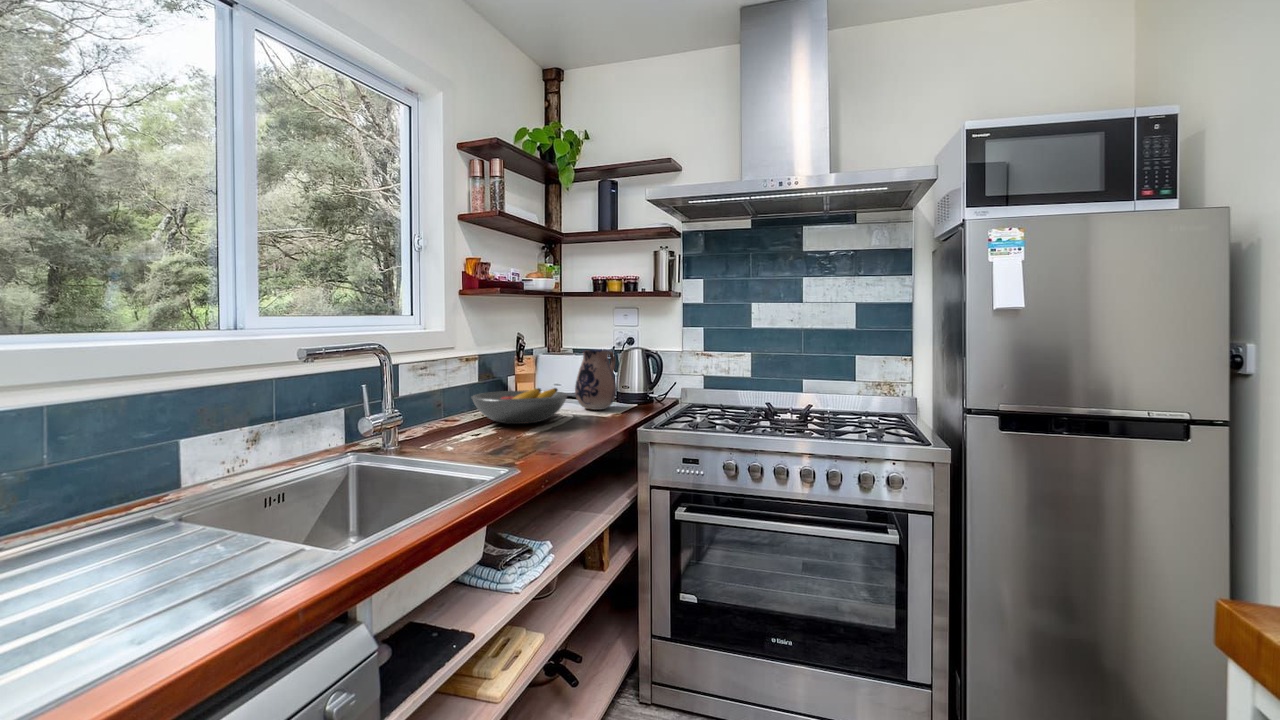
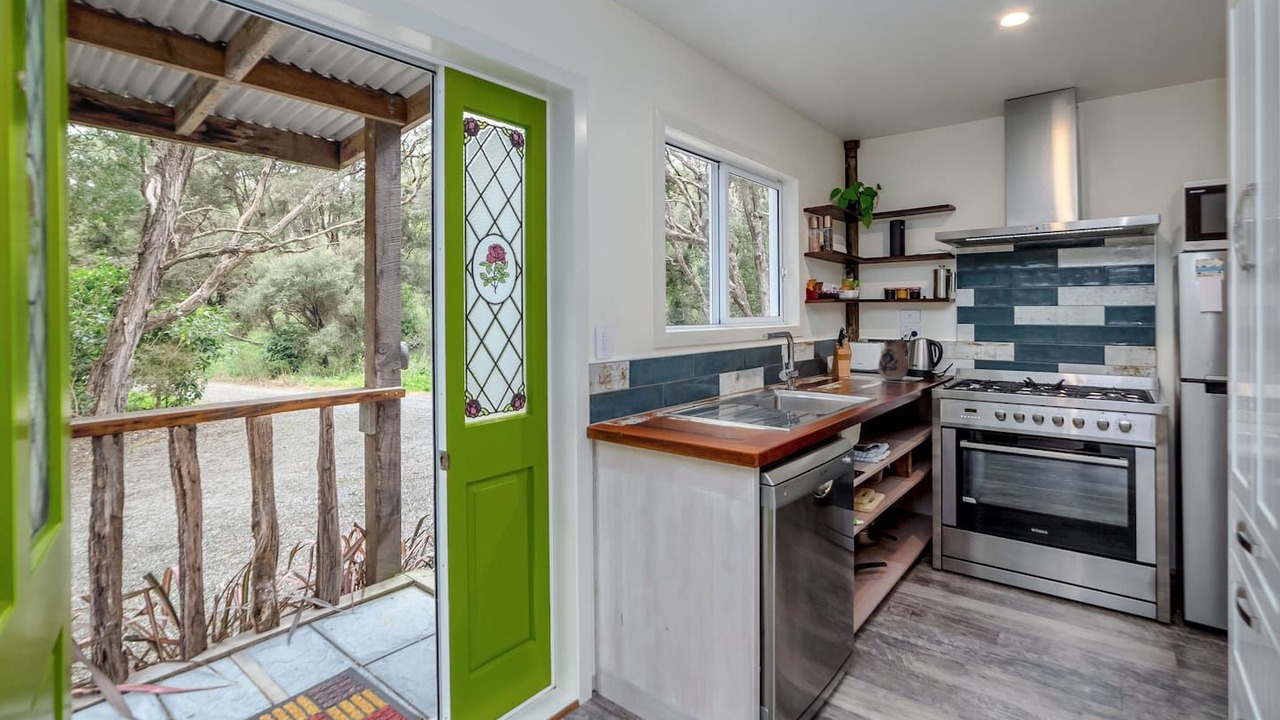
fruit bowl: present [472,388,568,424] -> none [819,362,882,384]

